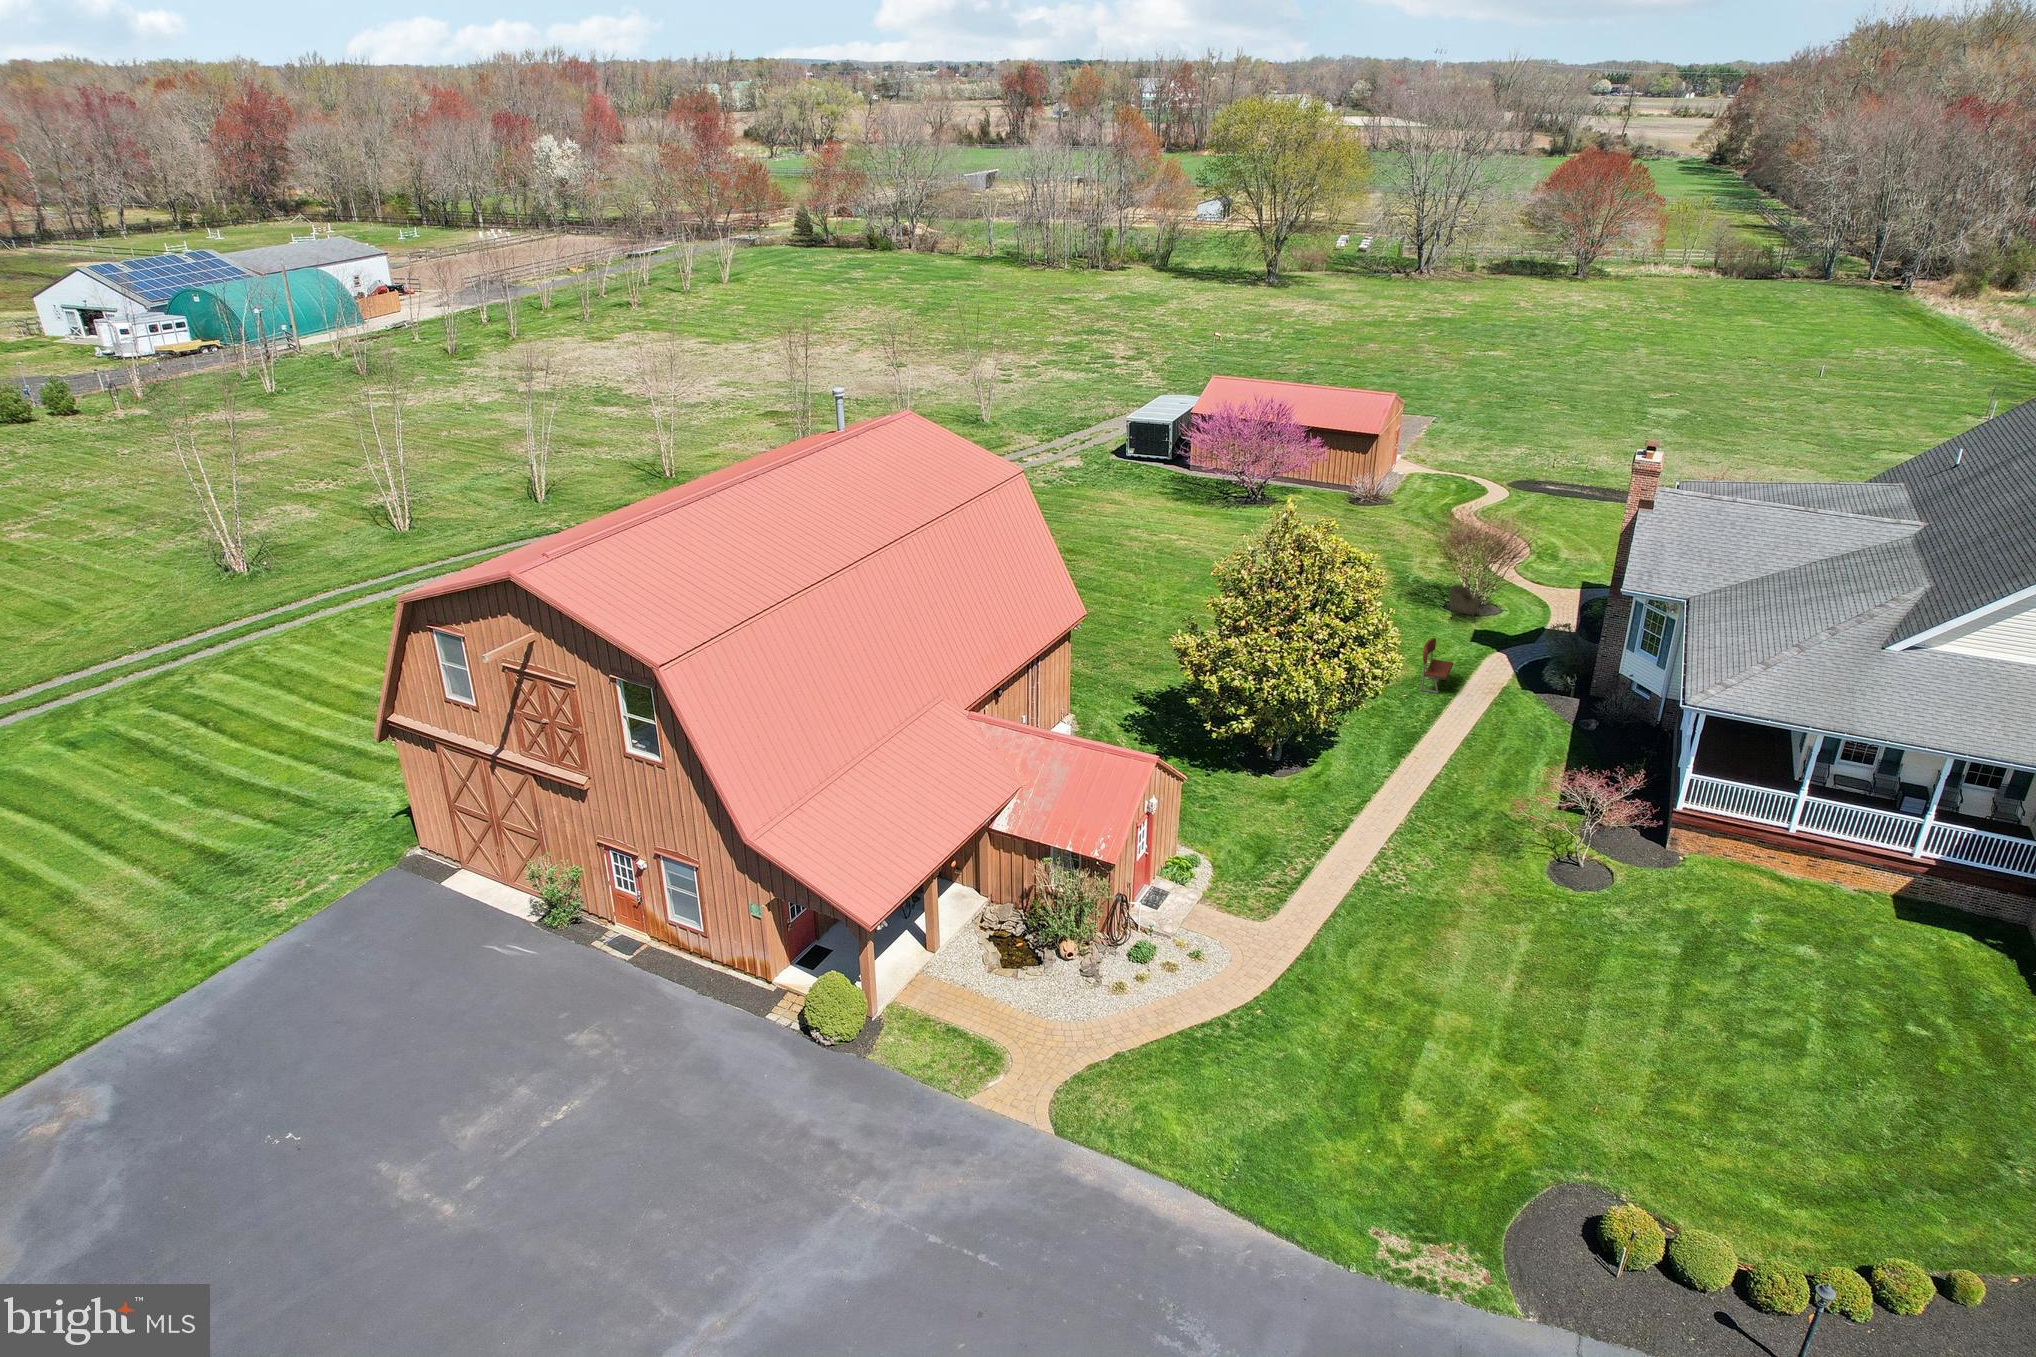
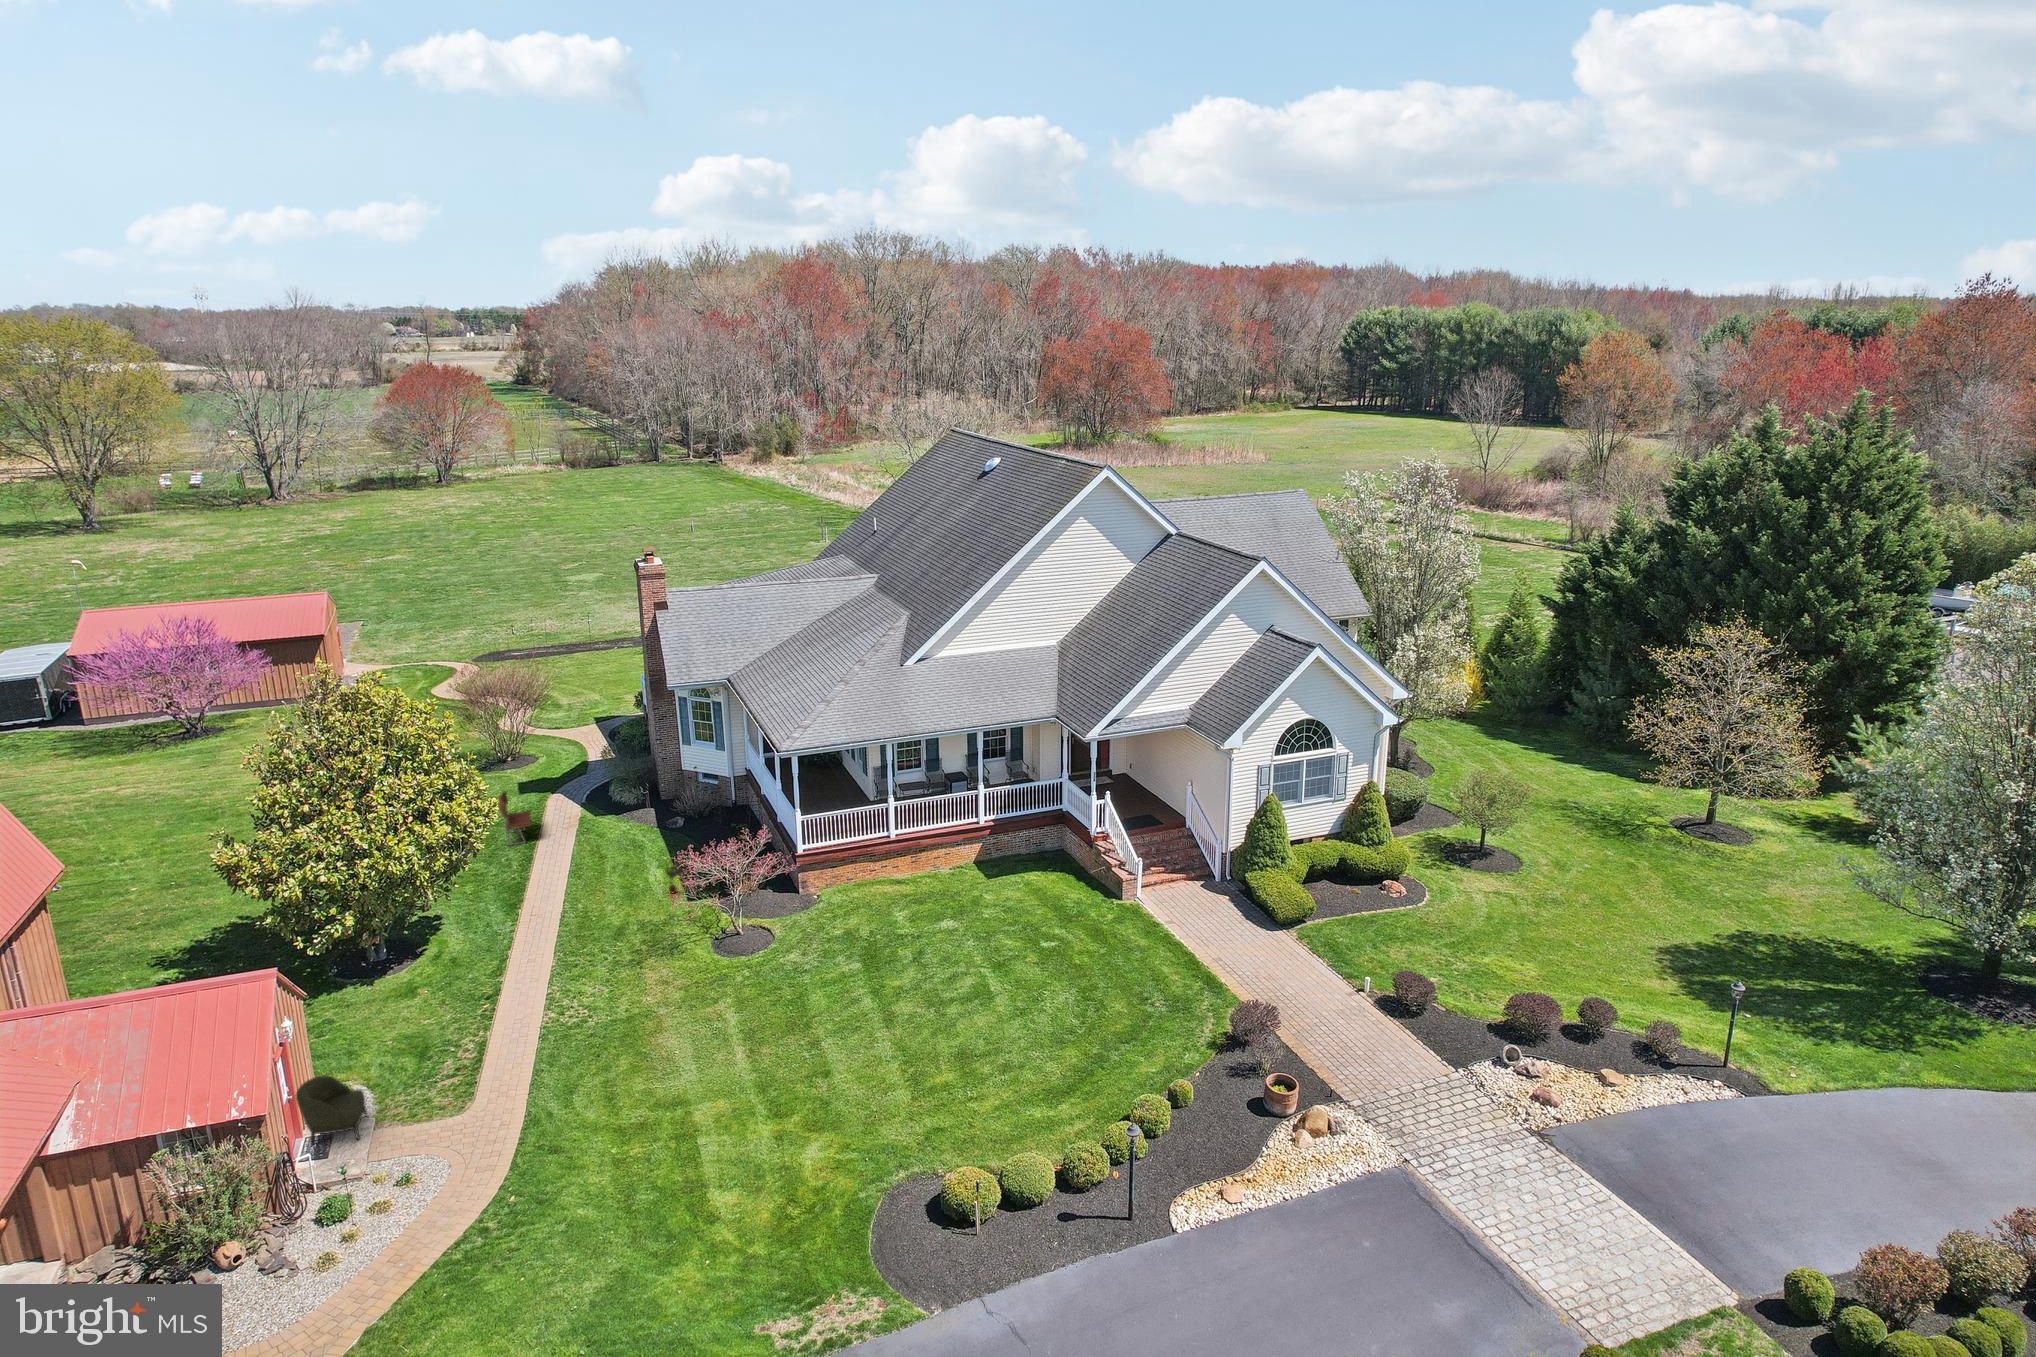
armchair: present [1449,585,1480,620] -> present [296,1076,368,1146]
potted tree: none [1538,762,1560,796] -> present [665,860,683,893]

